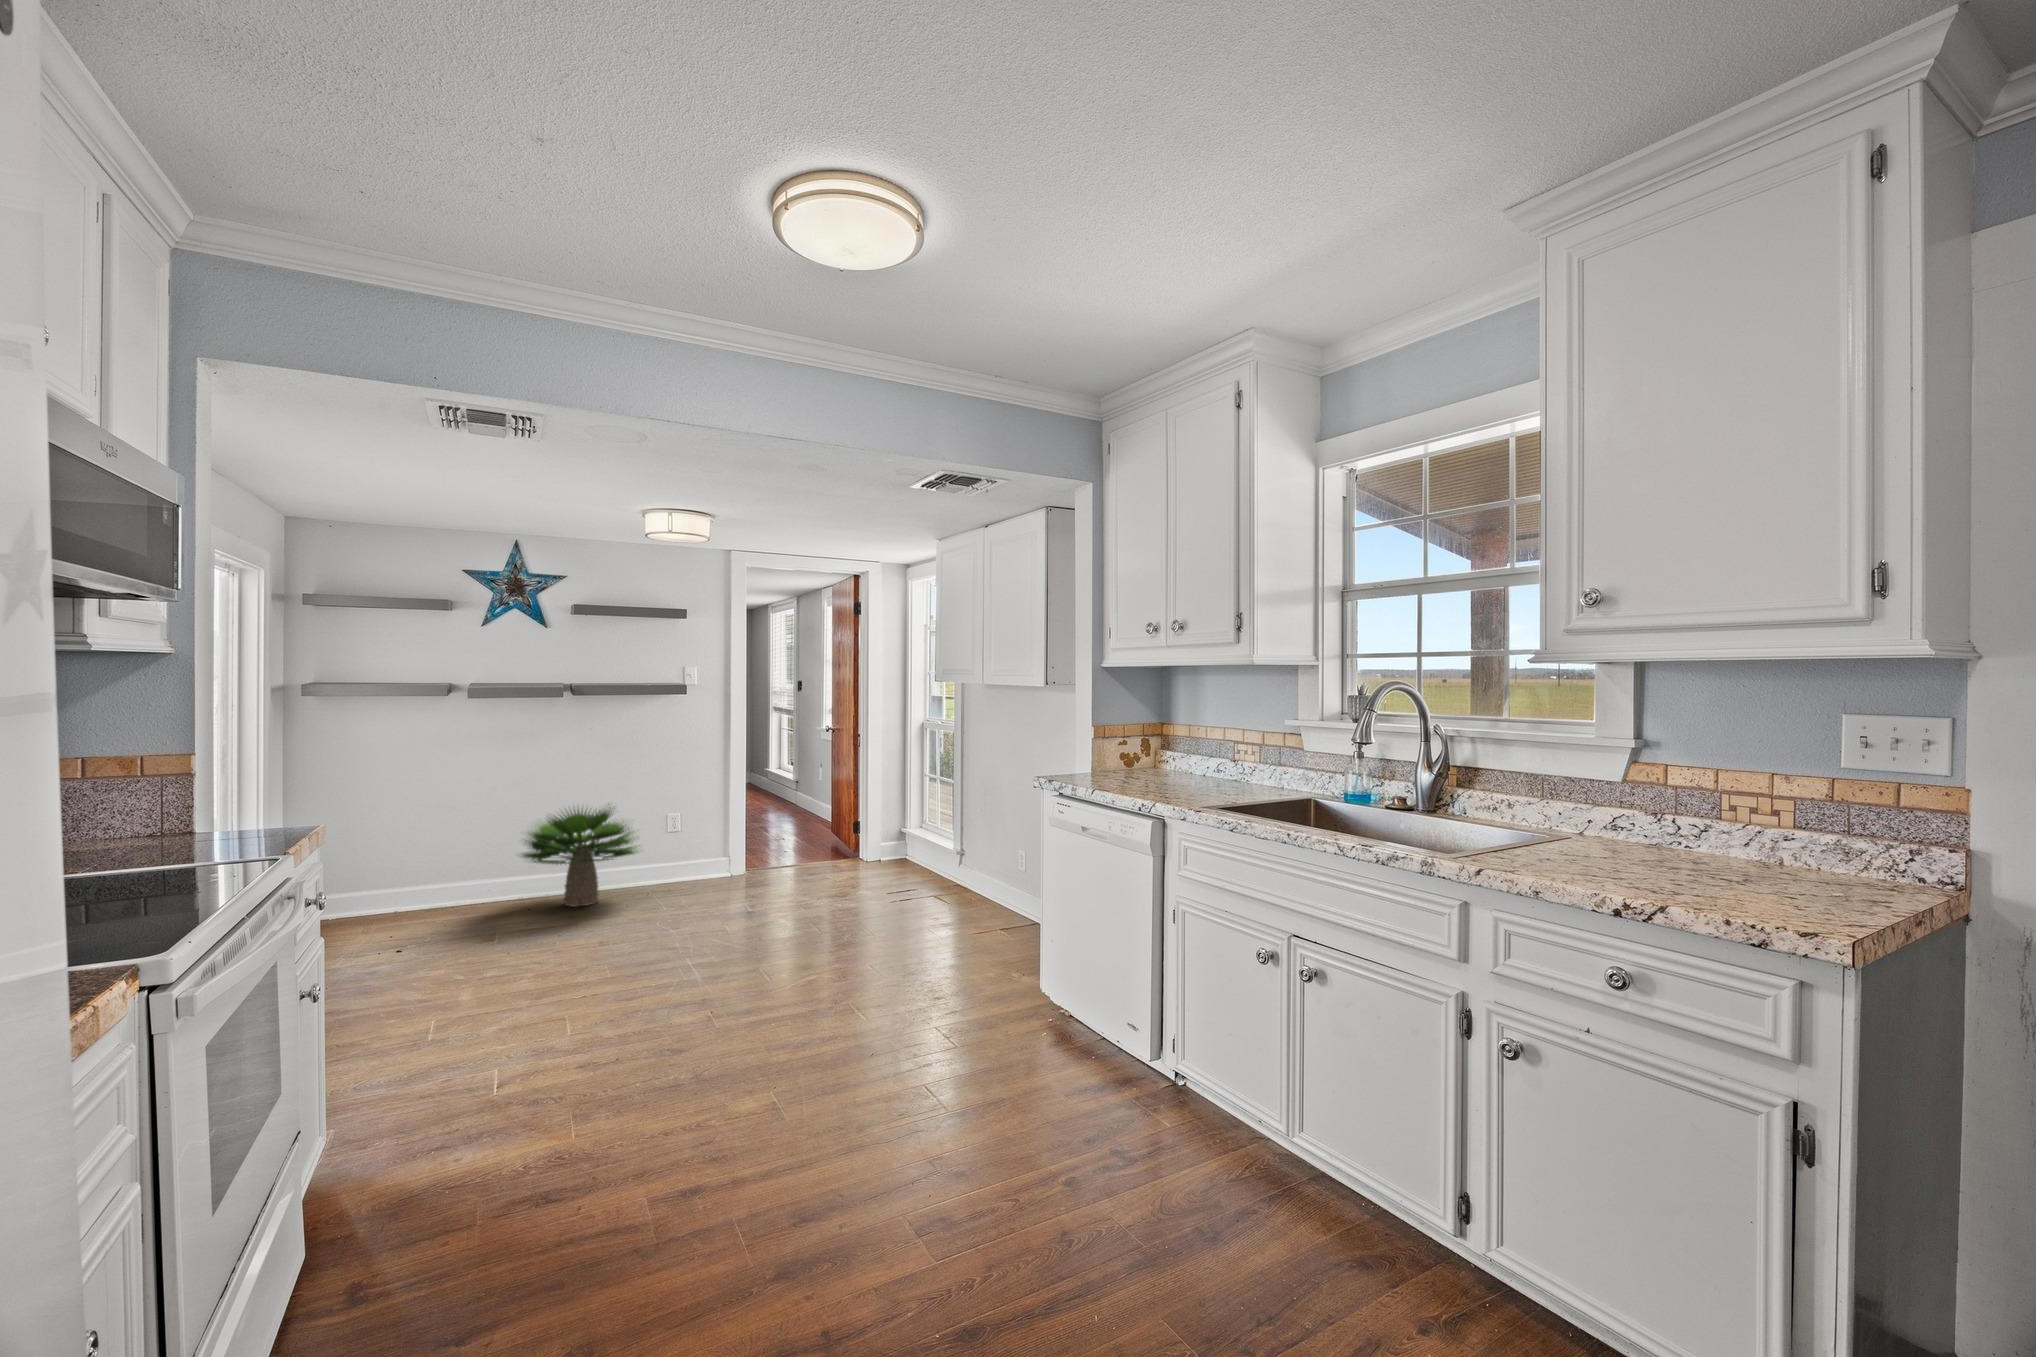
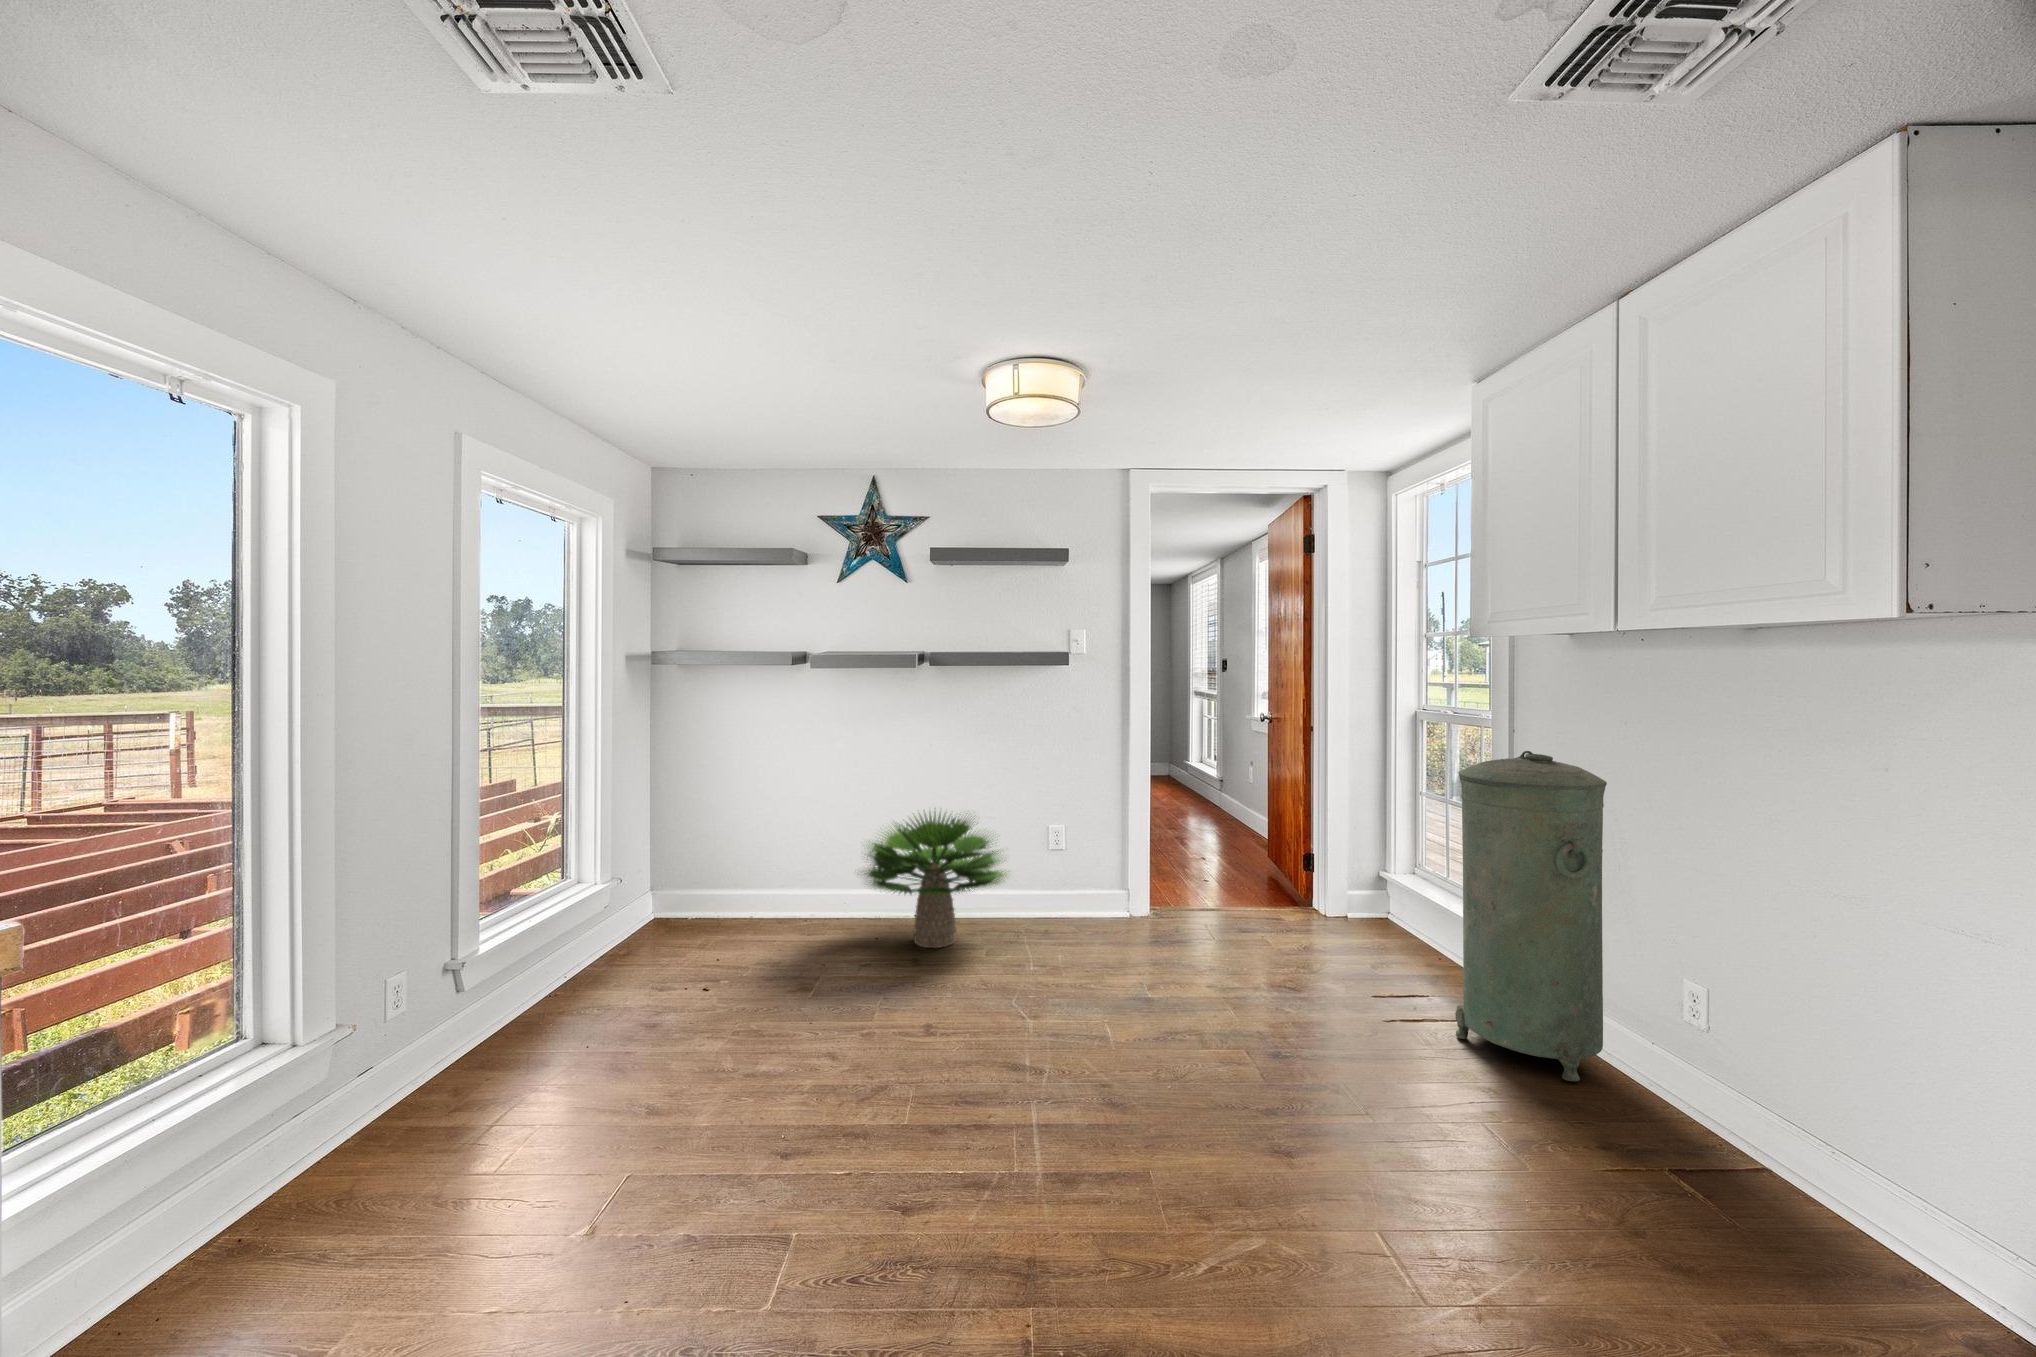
trash can: none [925,744,993,910] -> present [1455,751,1607,1081]

